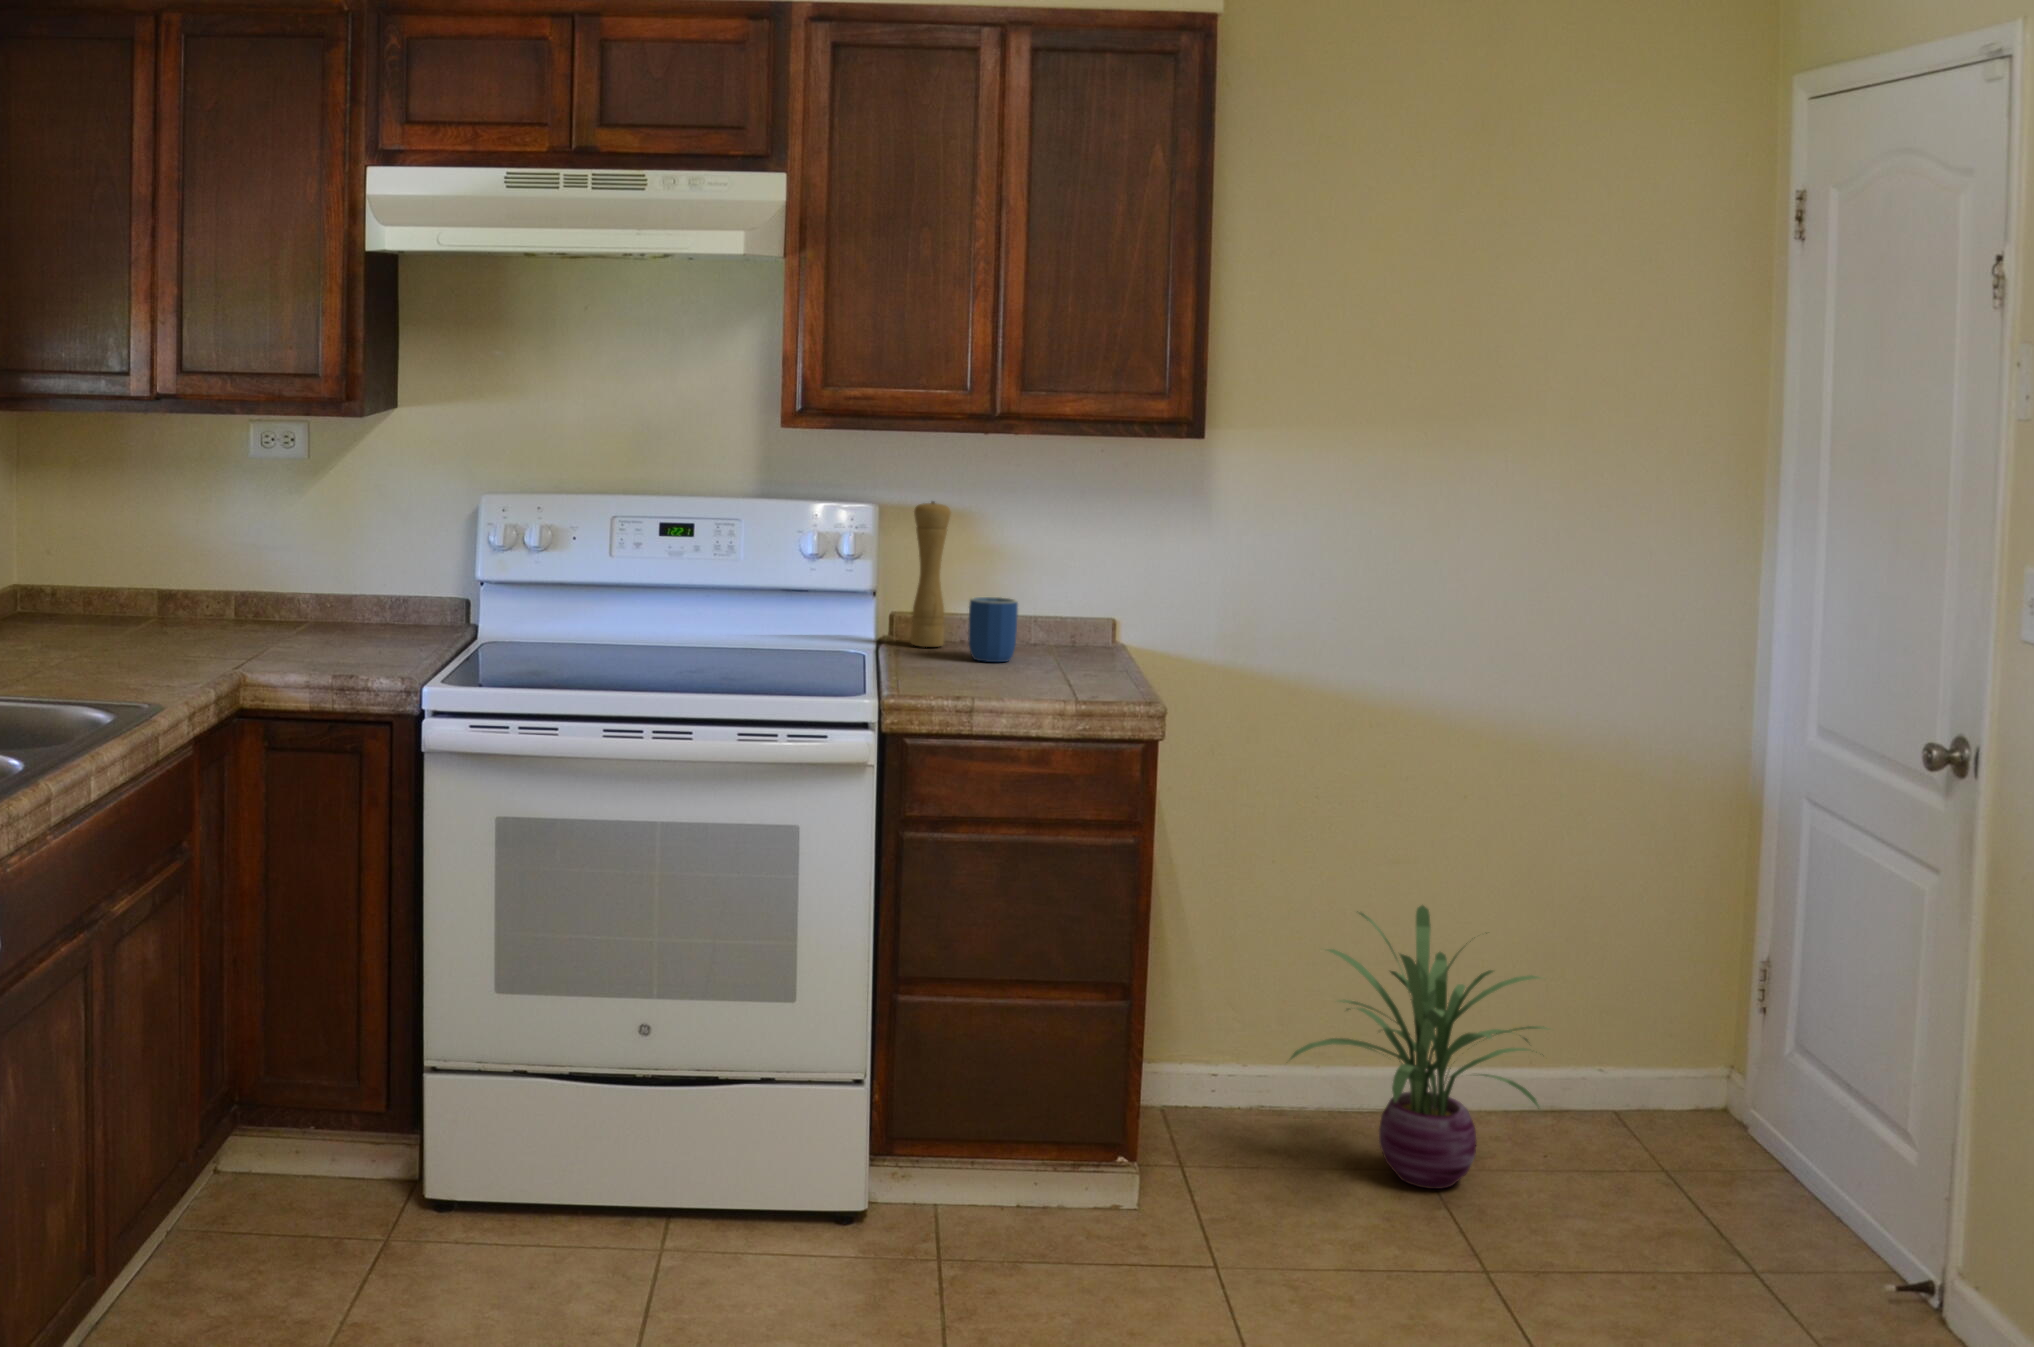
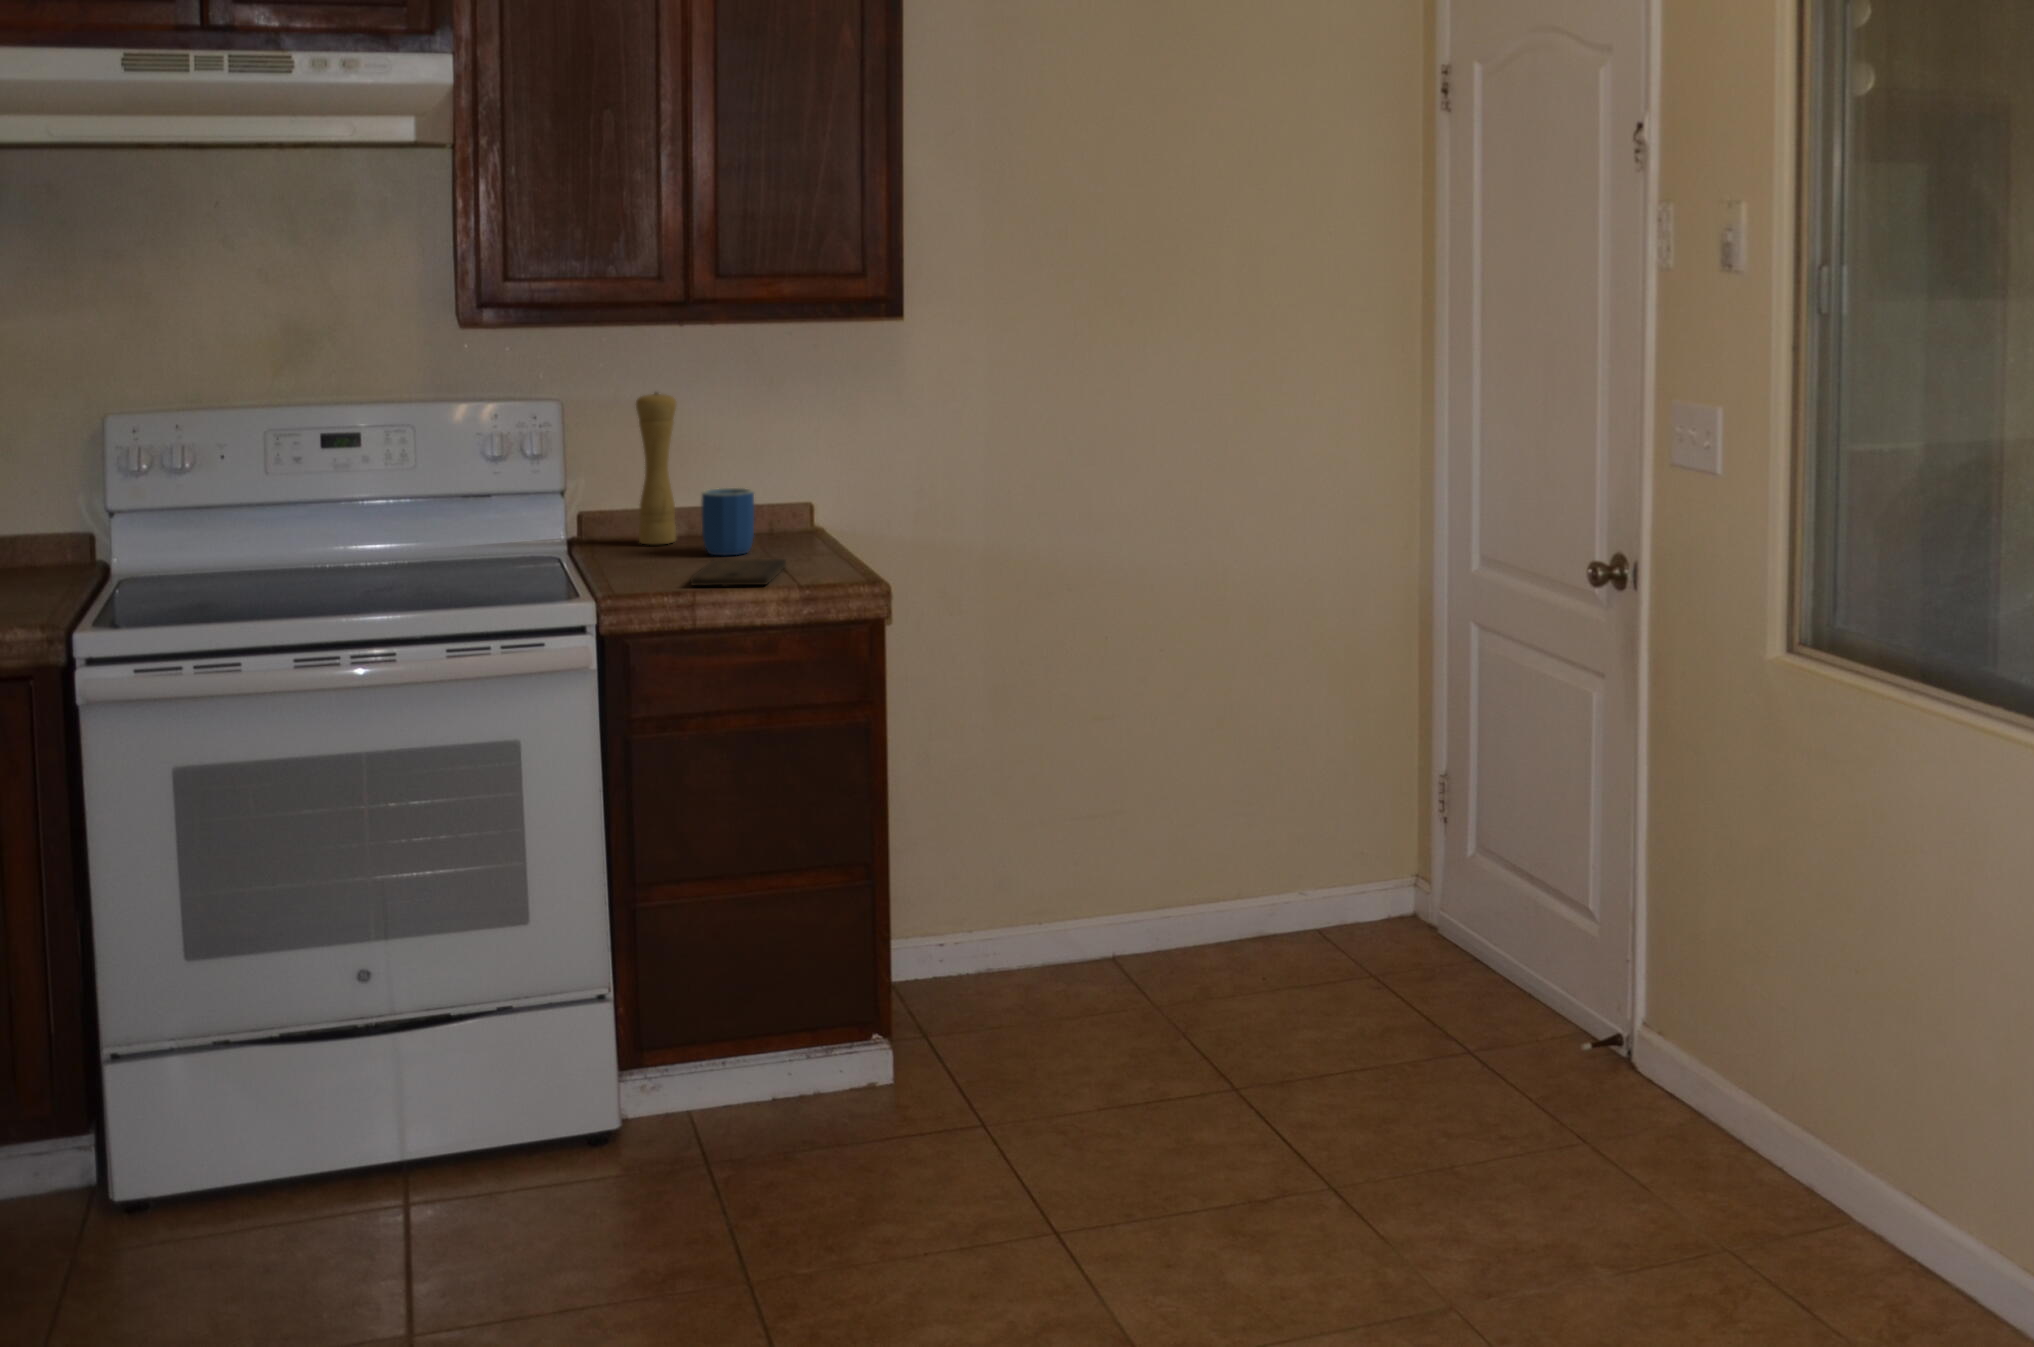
cutting board: none [957,664,1046,692] -> present [691,559,786,586]
decorative plant: present [1290,905,1548,1189] -> none [1047,749,1297,1011]

